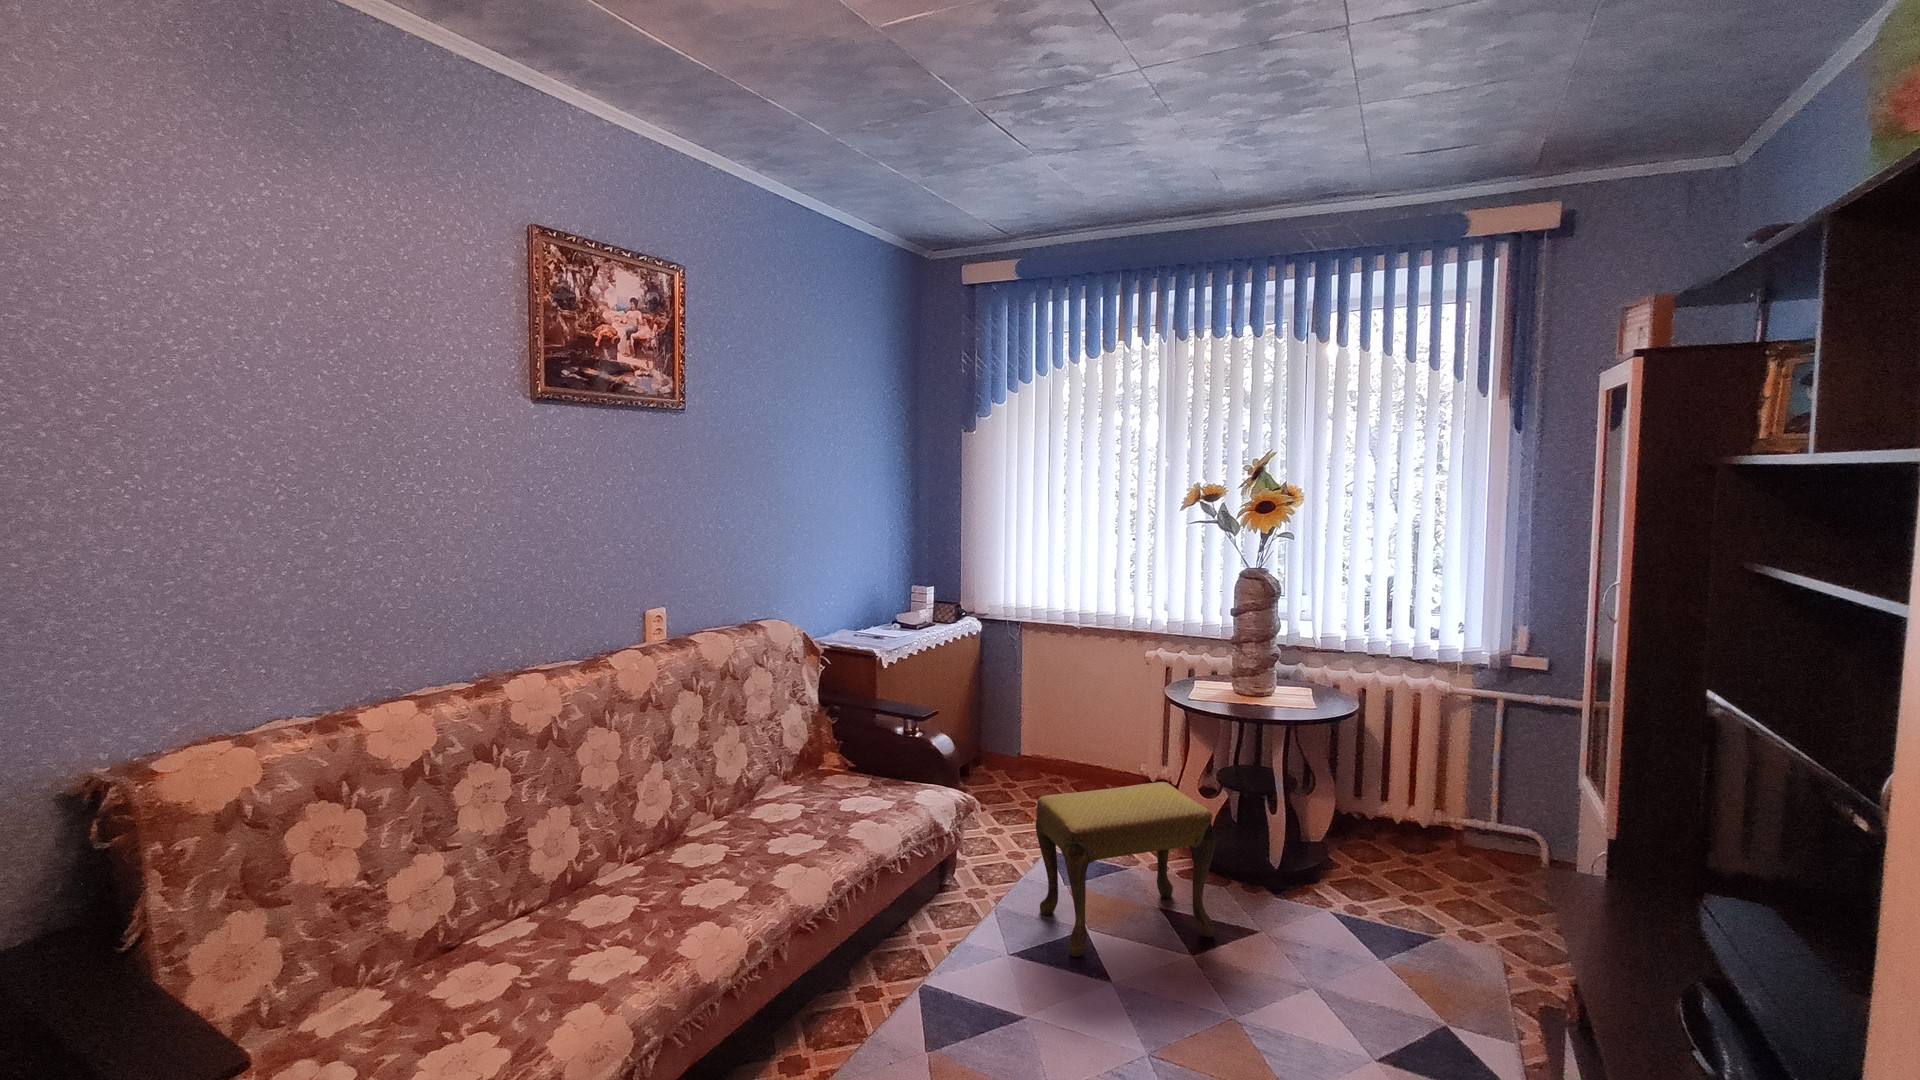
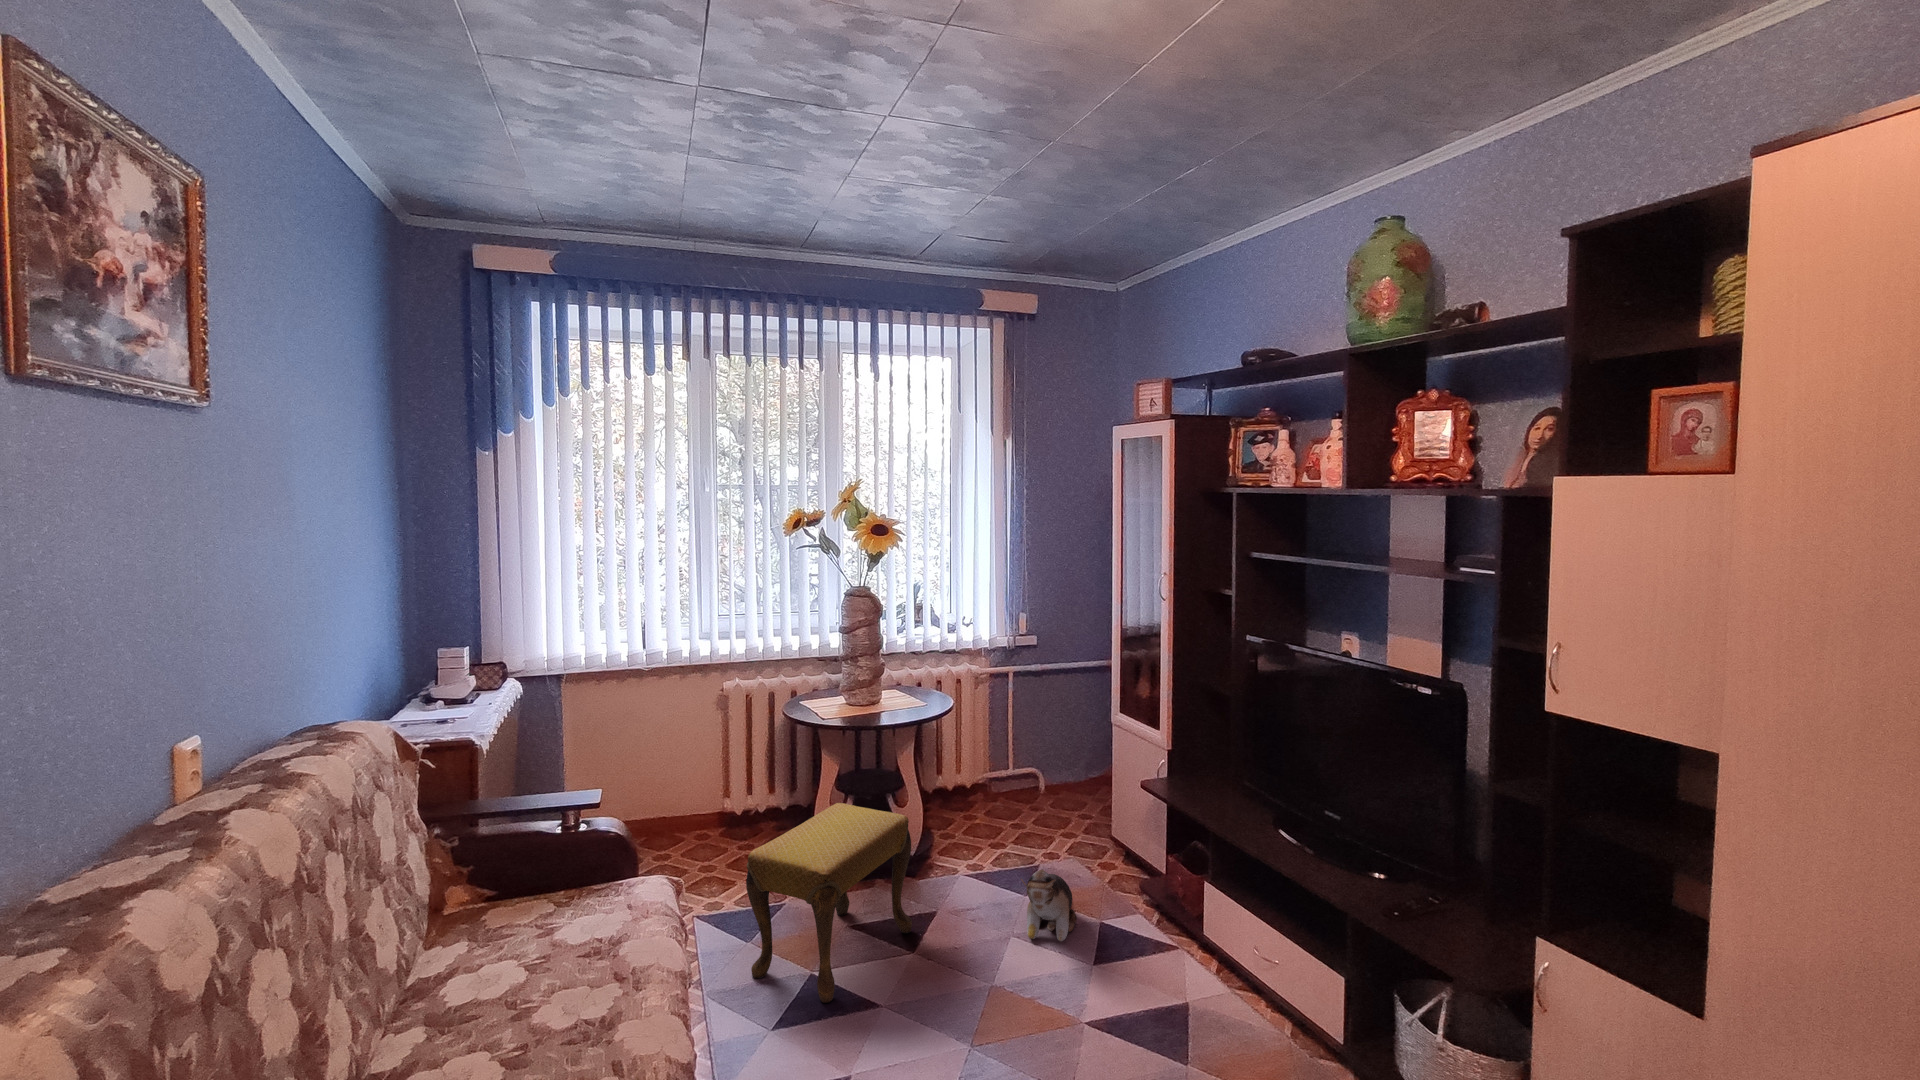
plush toy: none [1306,919,1431,1019] -> present [1021,869,1076,941]

